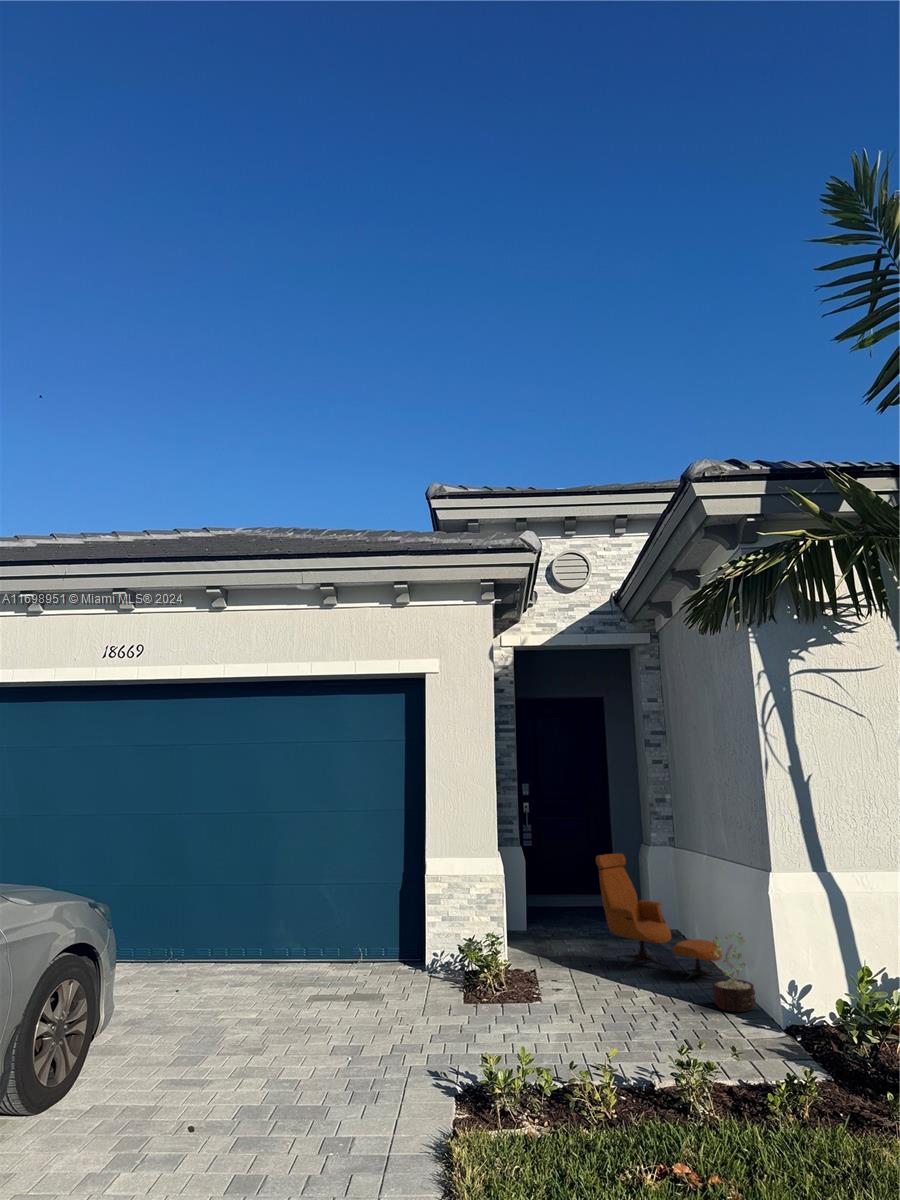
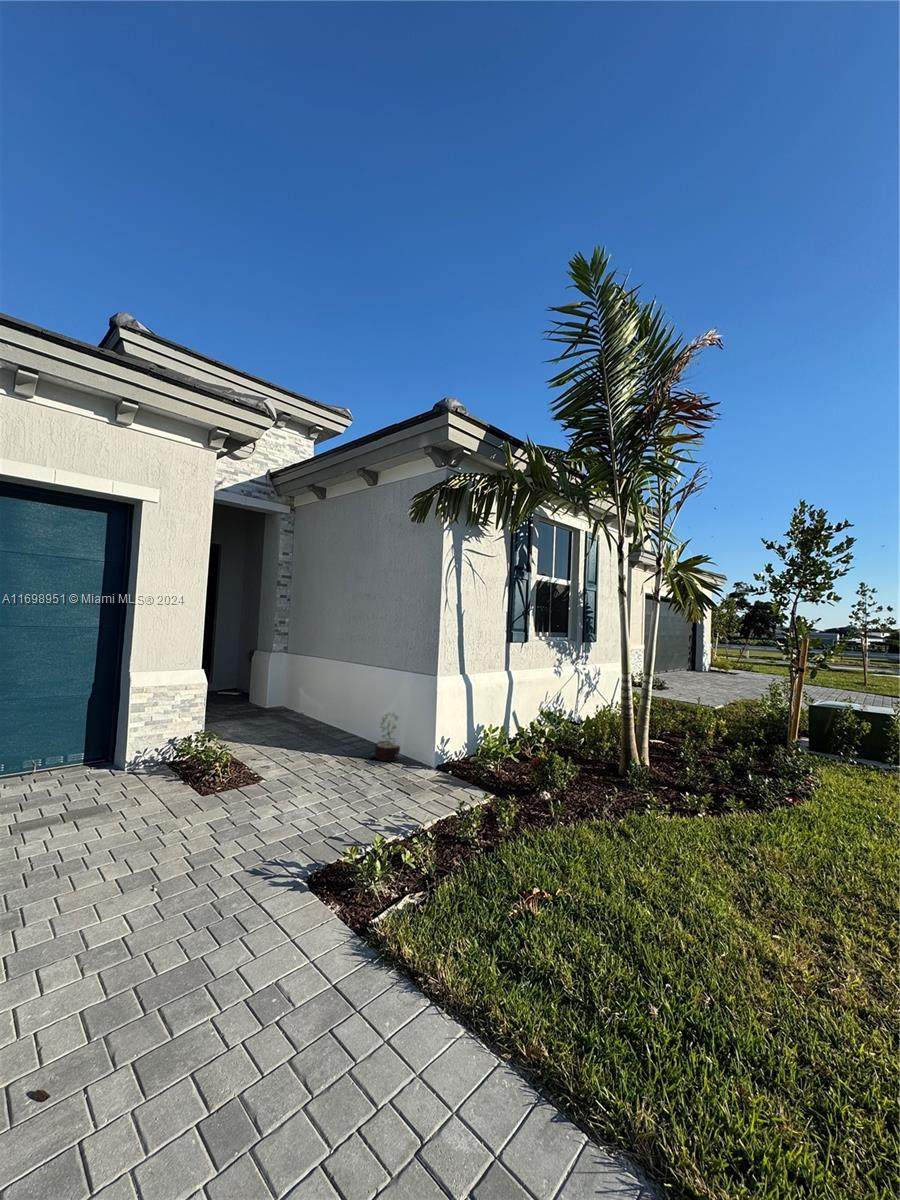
lounge chair: present [596,853,722,981] -> none [270,662,357,745]

